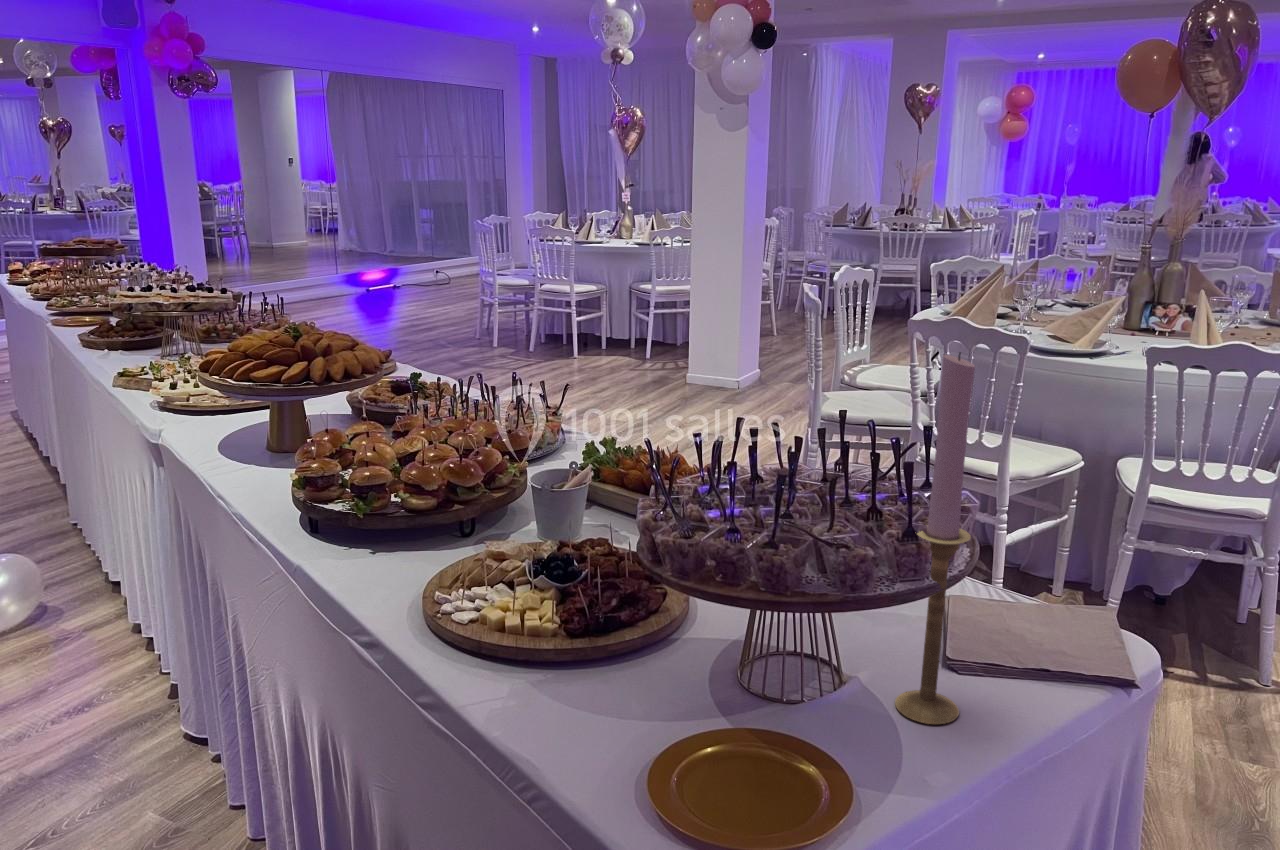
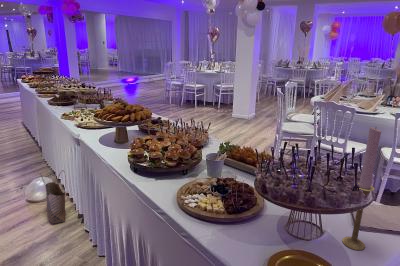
woven basket: none [42,549,128,718] -> present [40,170,66,223]

